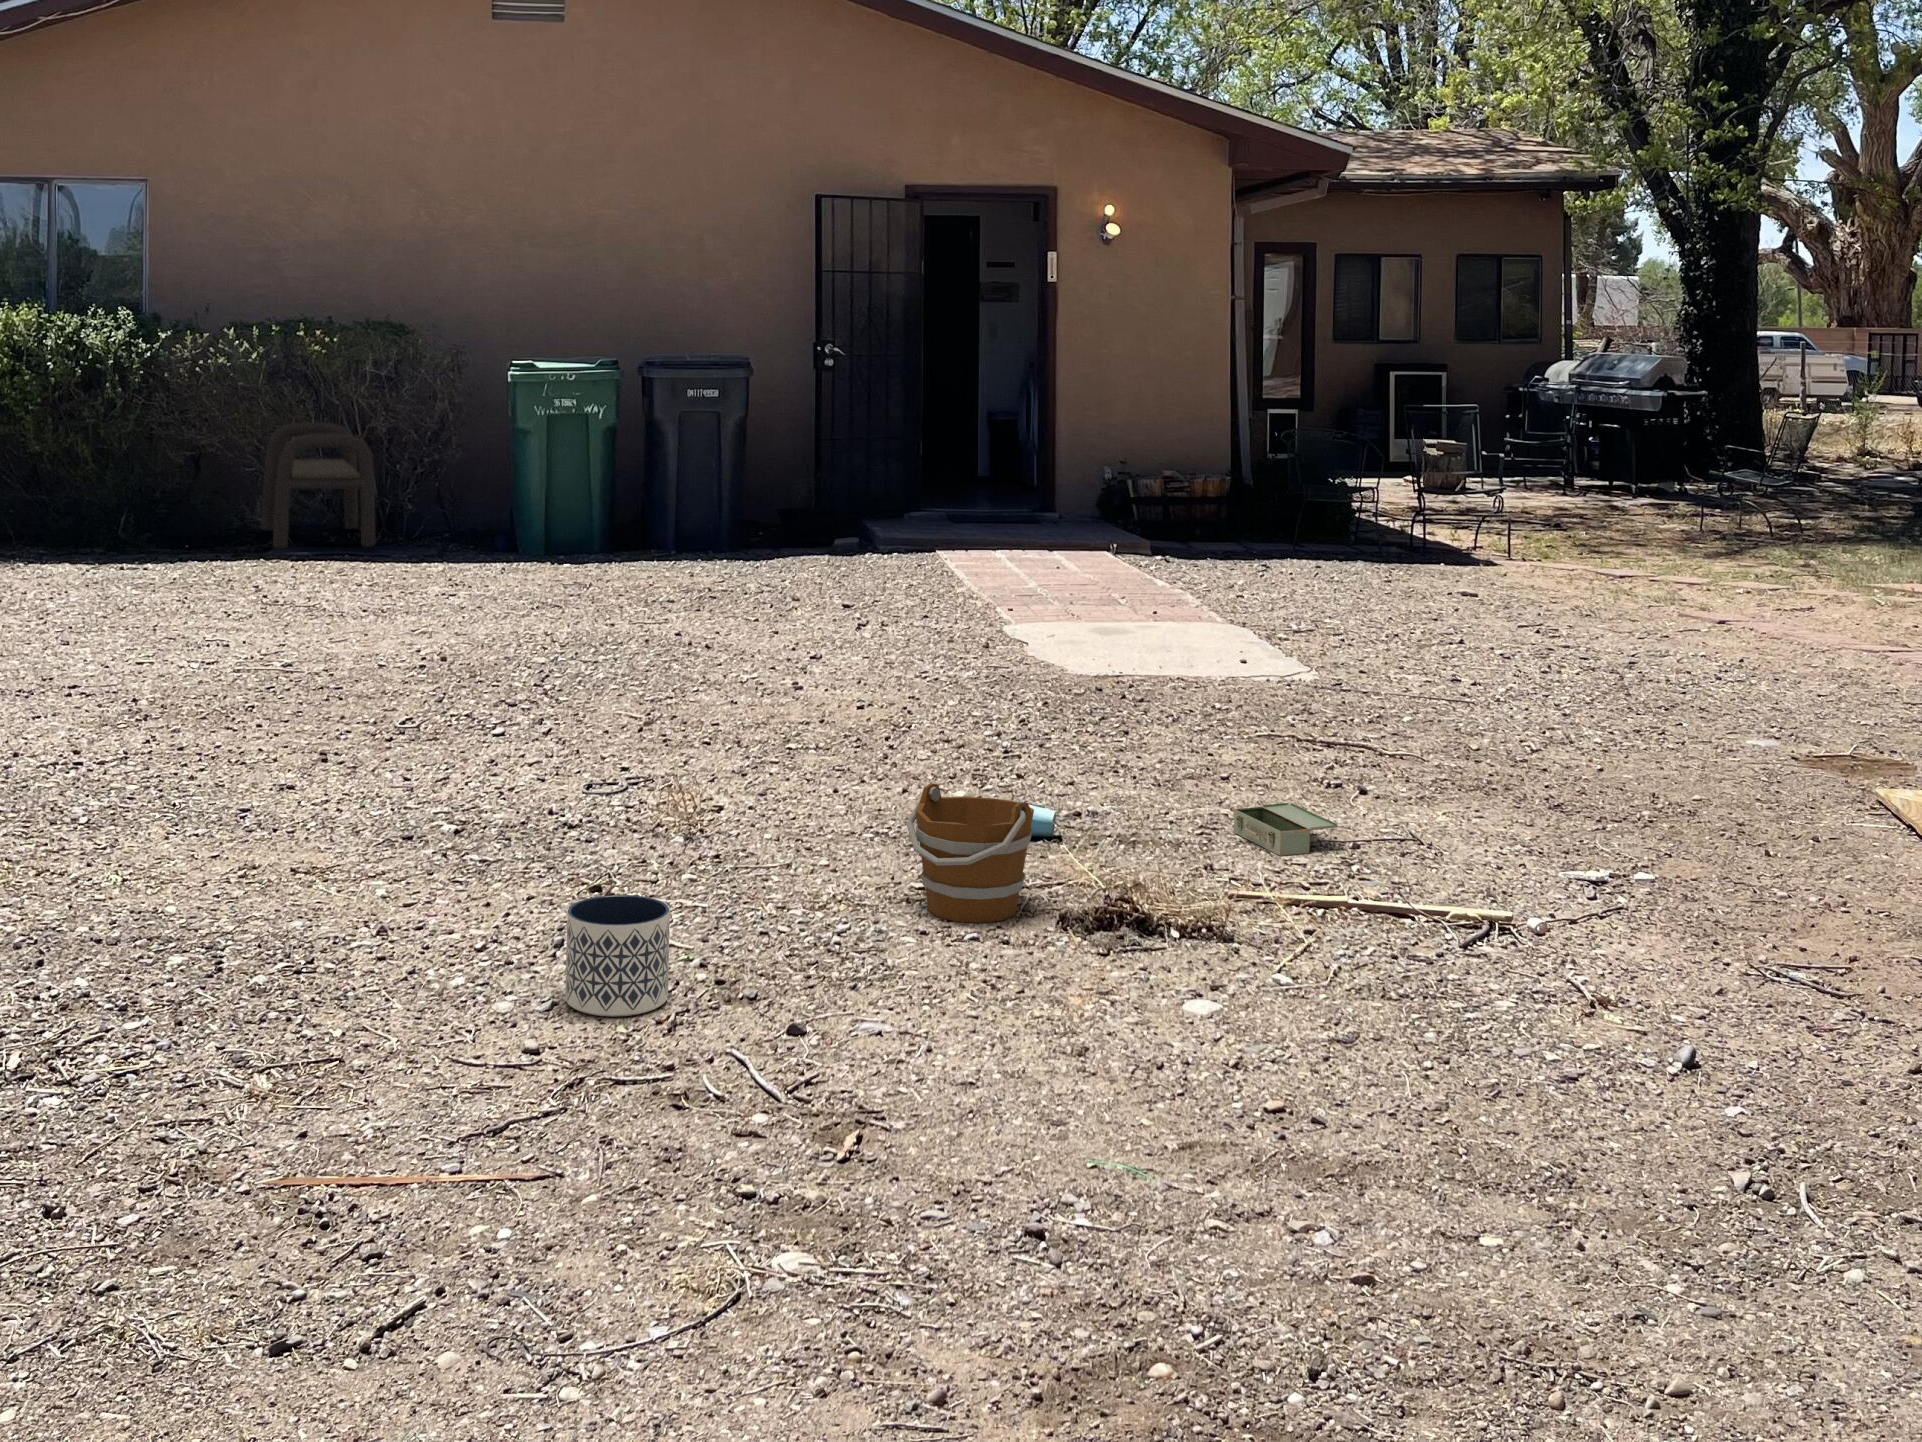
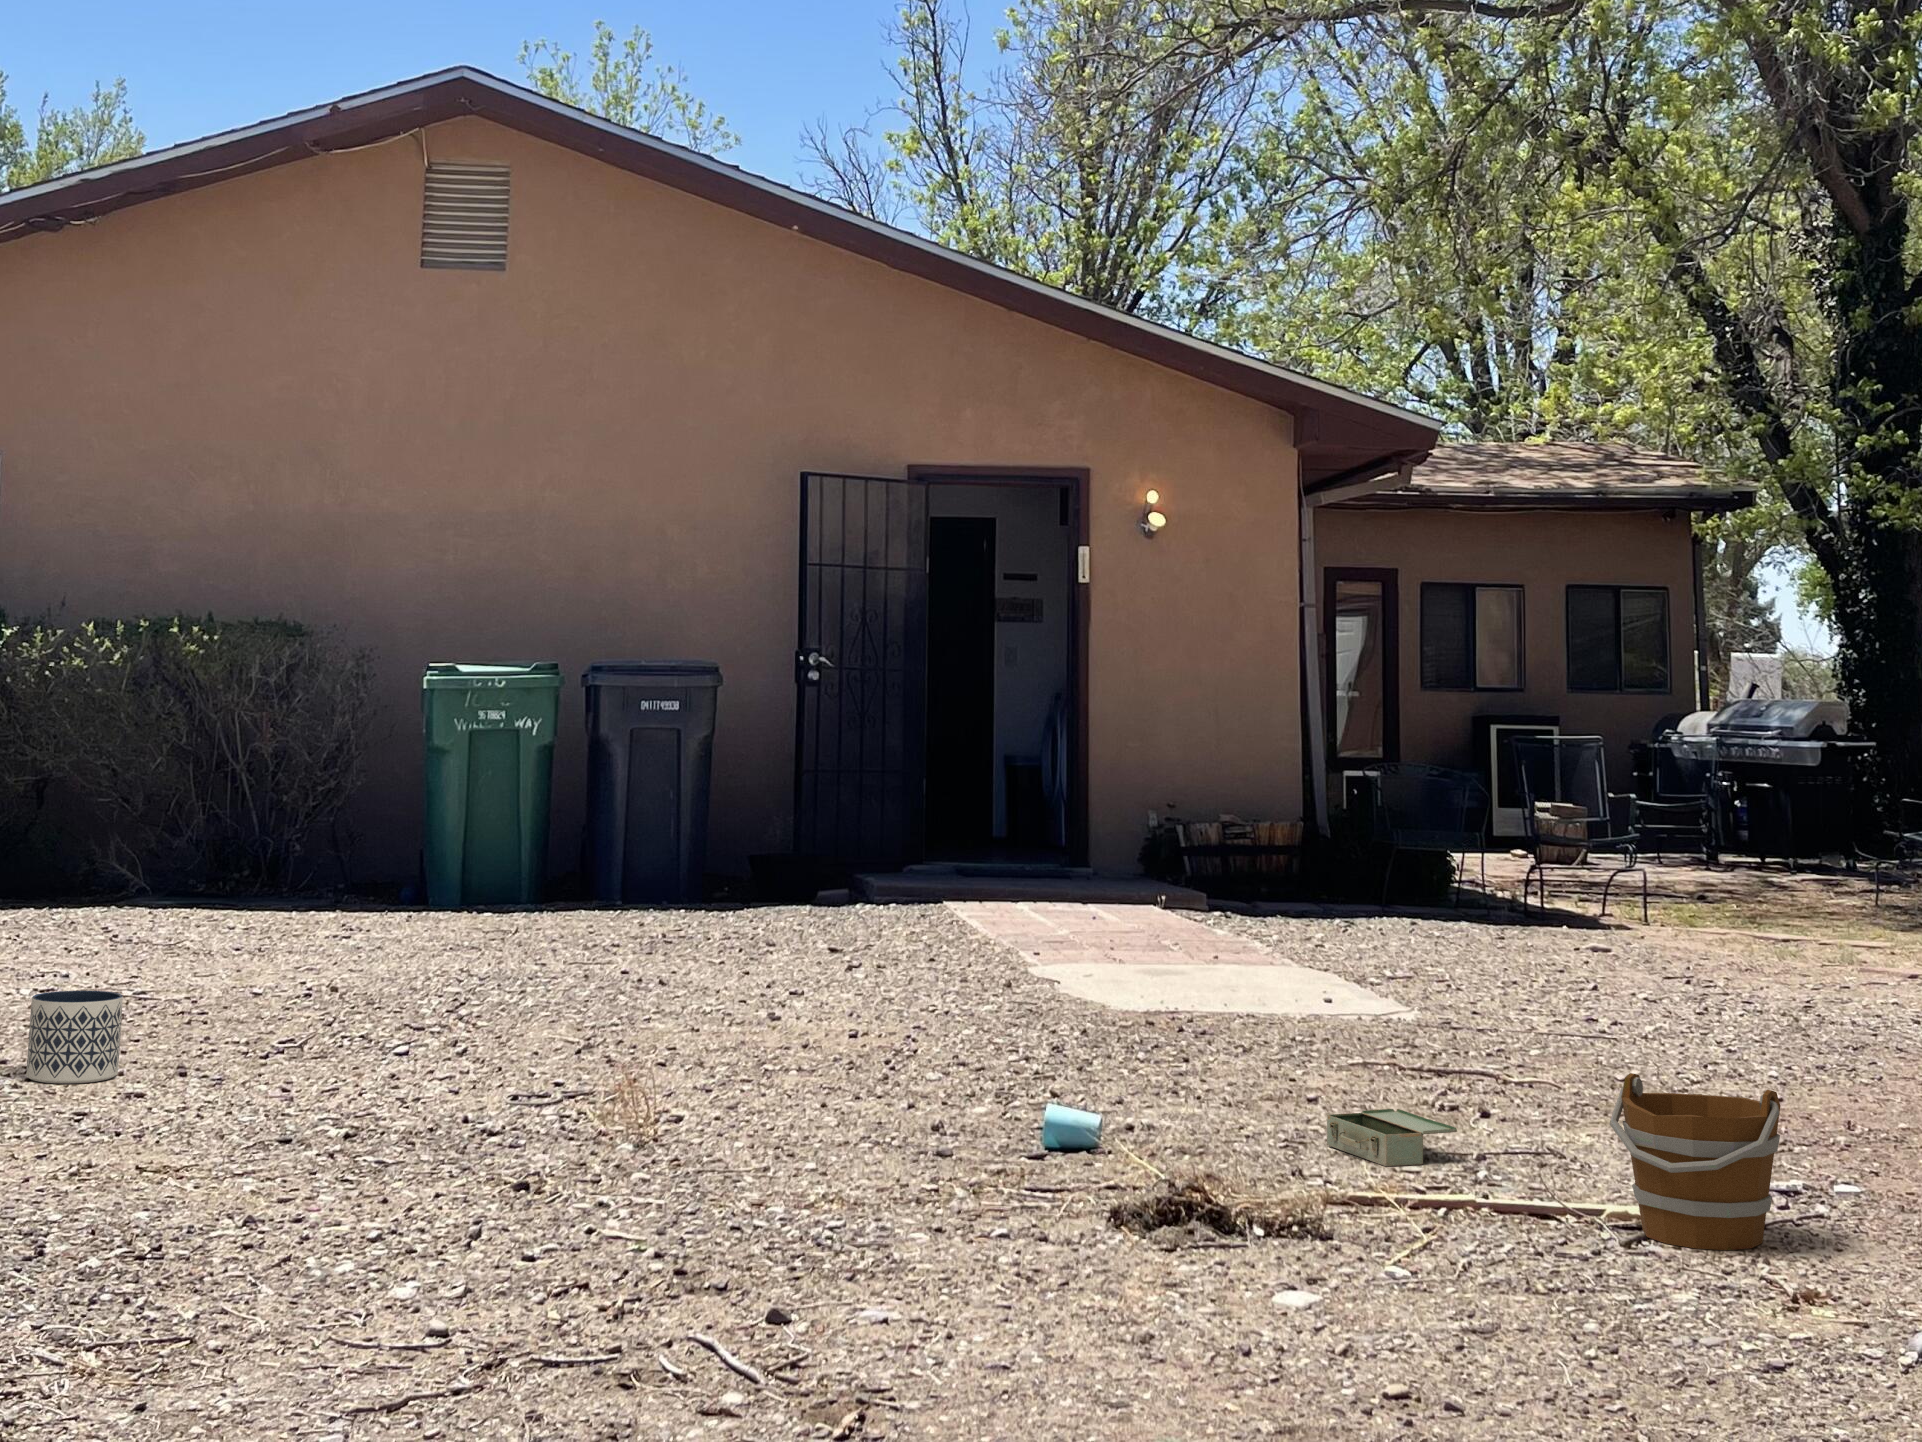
bench: present [261,422,375,549] -> none [135,747,274,895]
bucket: present [907,783,1034,923] -> present [1610,1073,1780,1250]
planter: present [566,895,670,1017] -> present [26,991,123,1084]

